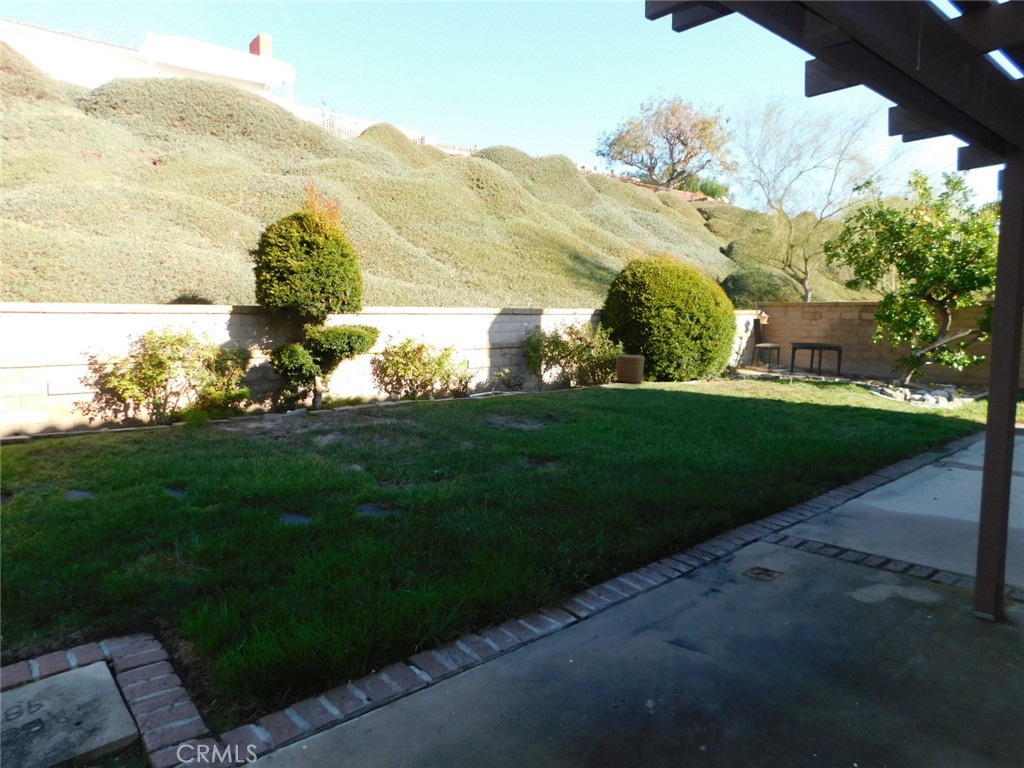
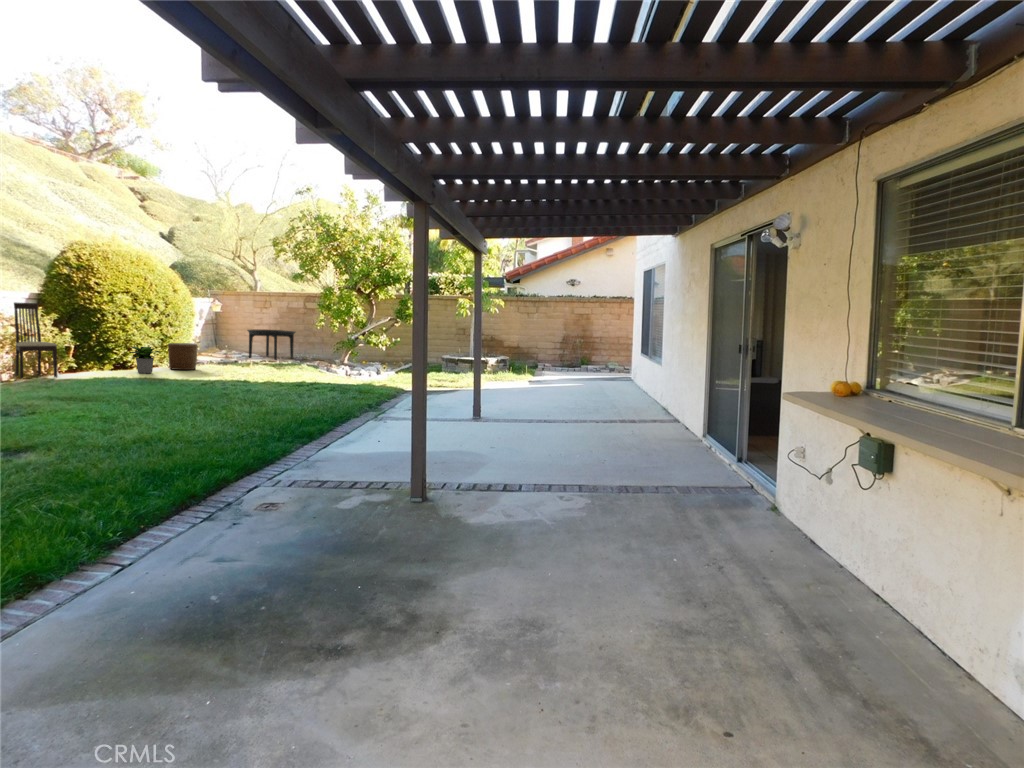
chair: present [751,319,780,367] -> present [14,302,57,379]
woven basket: present [617,355,645,383] -> present [168,343,198,370]
potted plant: none [669,359,699,385] -> present [130,347,160,373]

